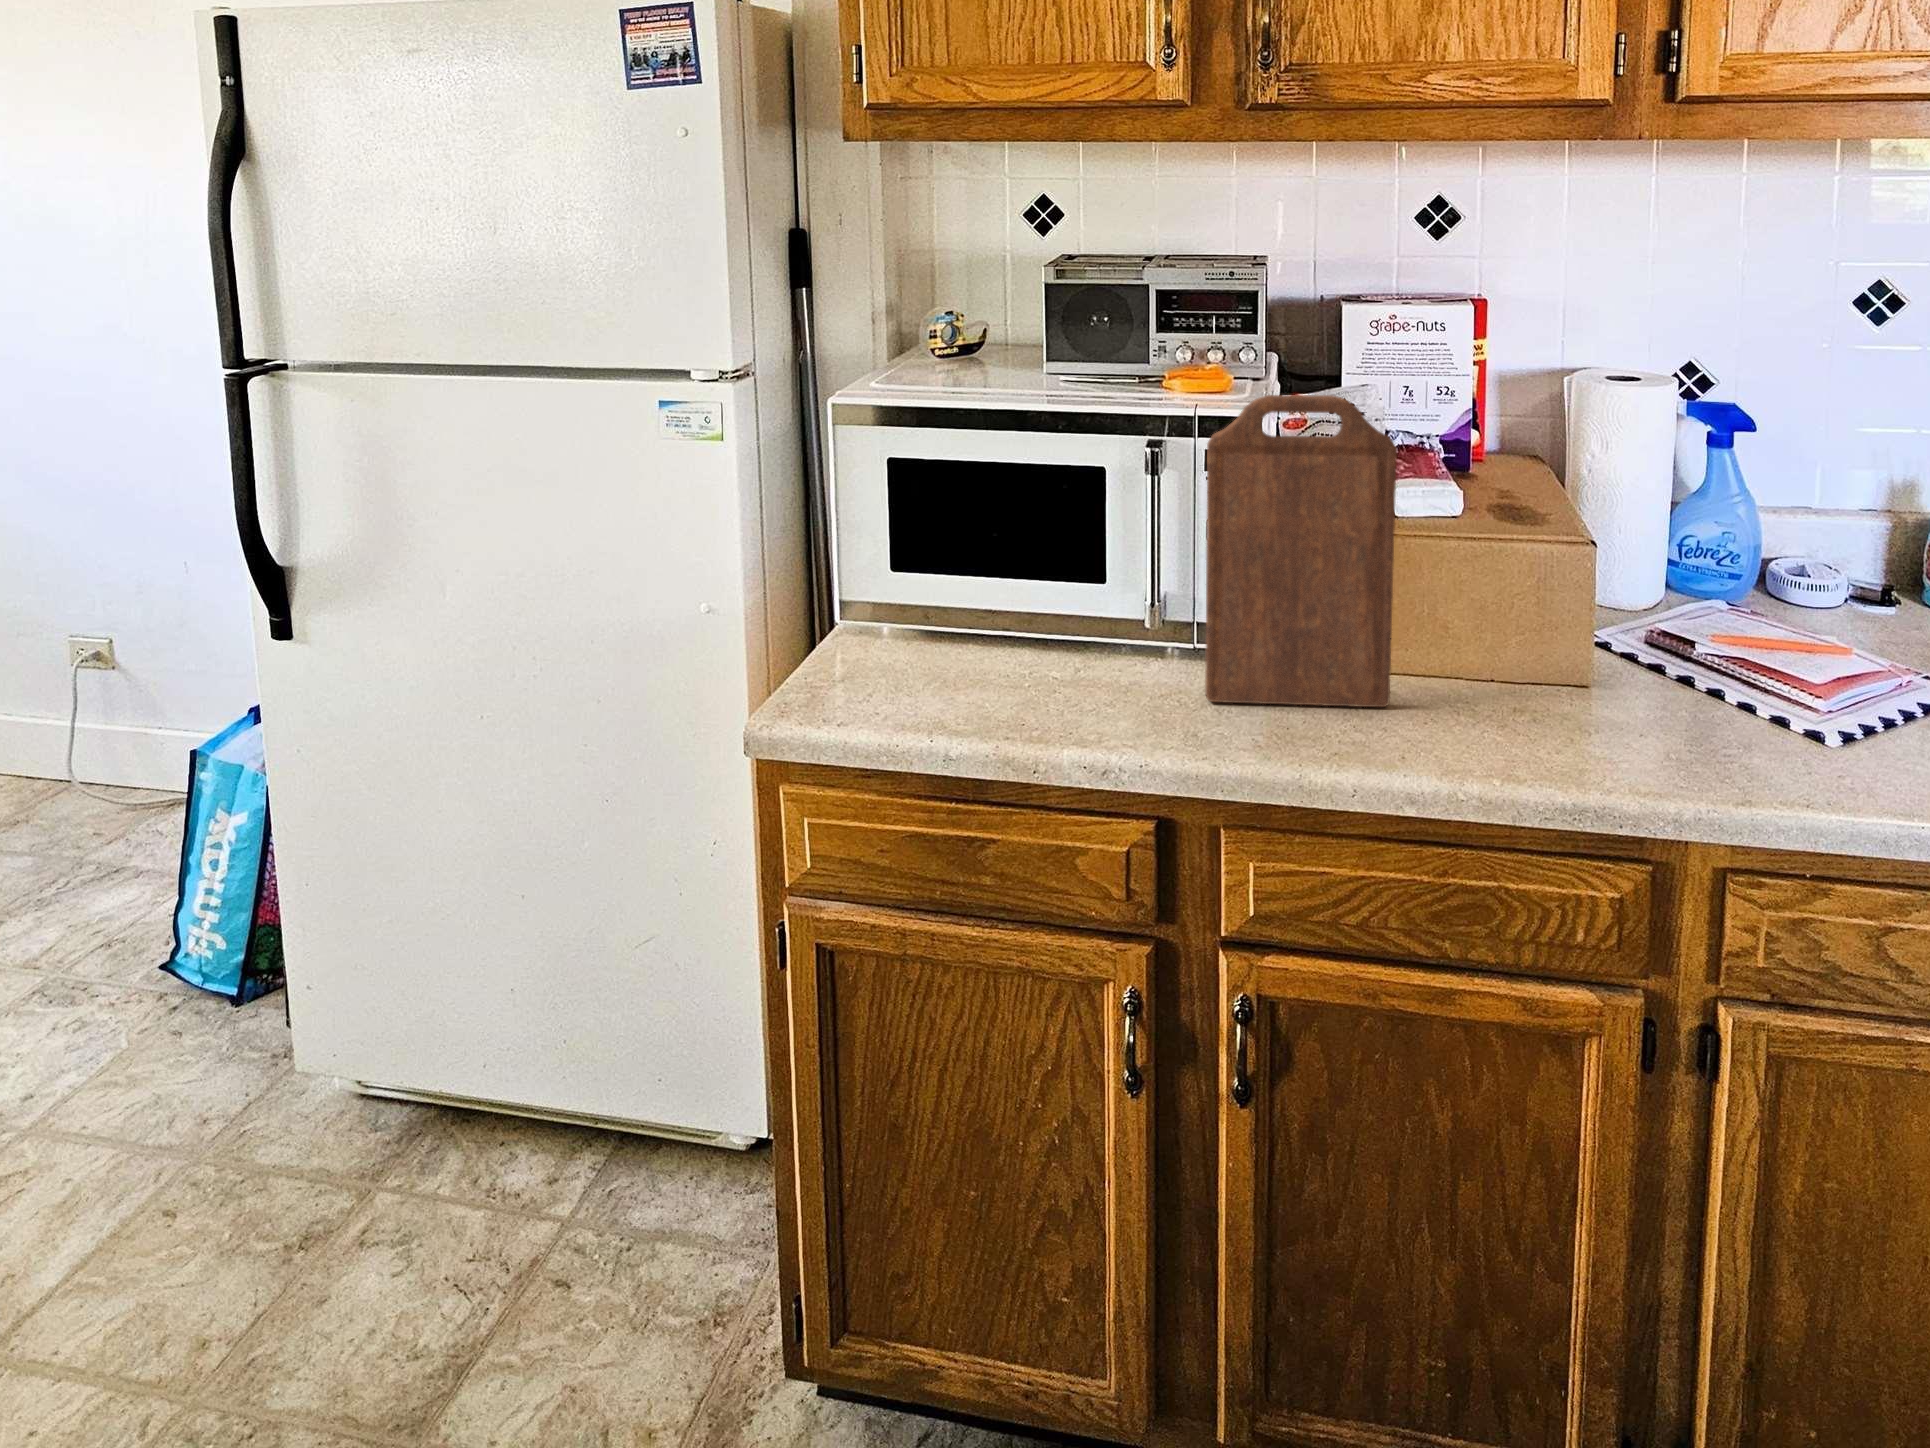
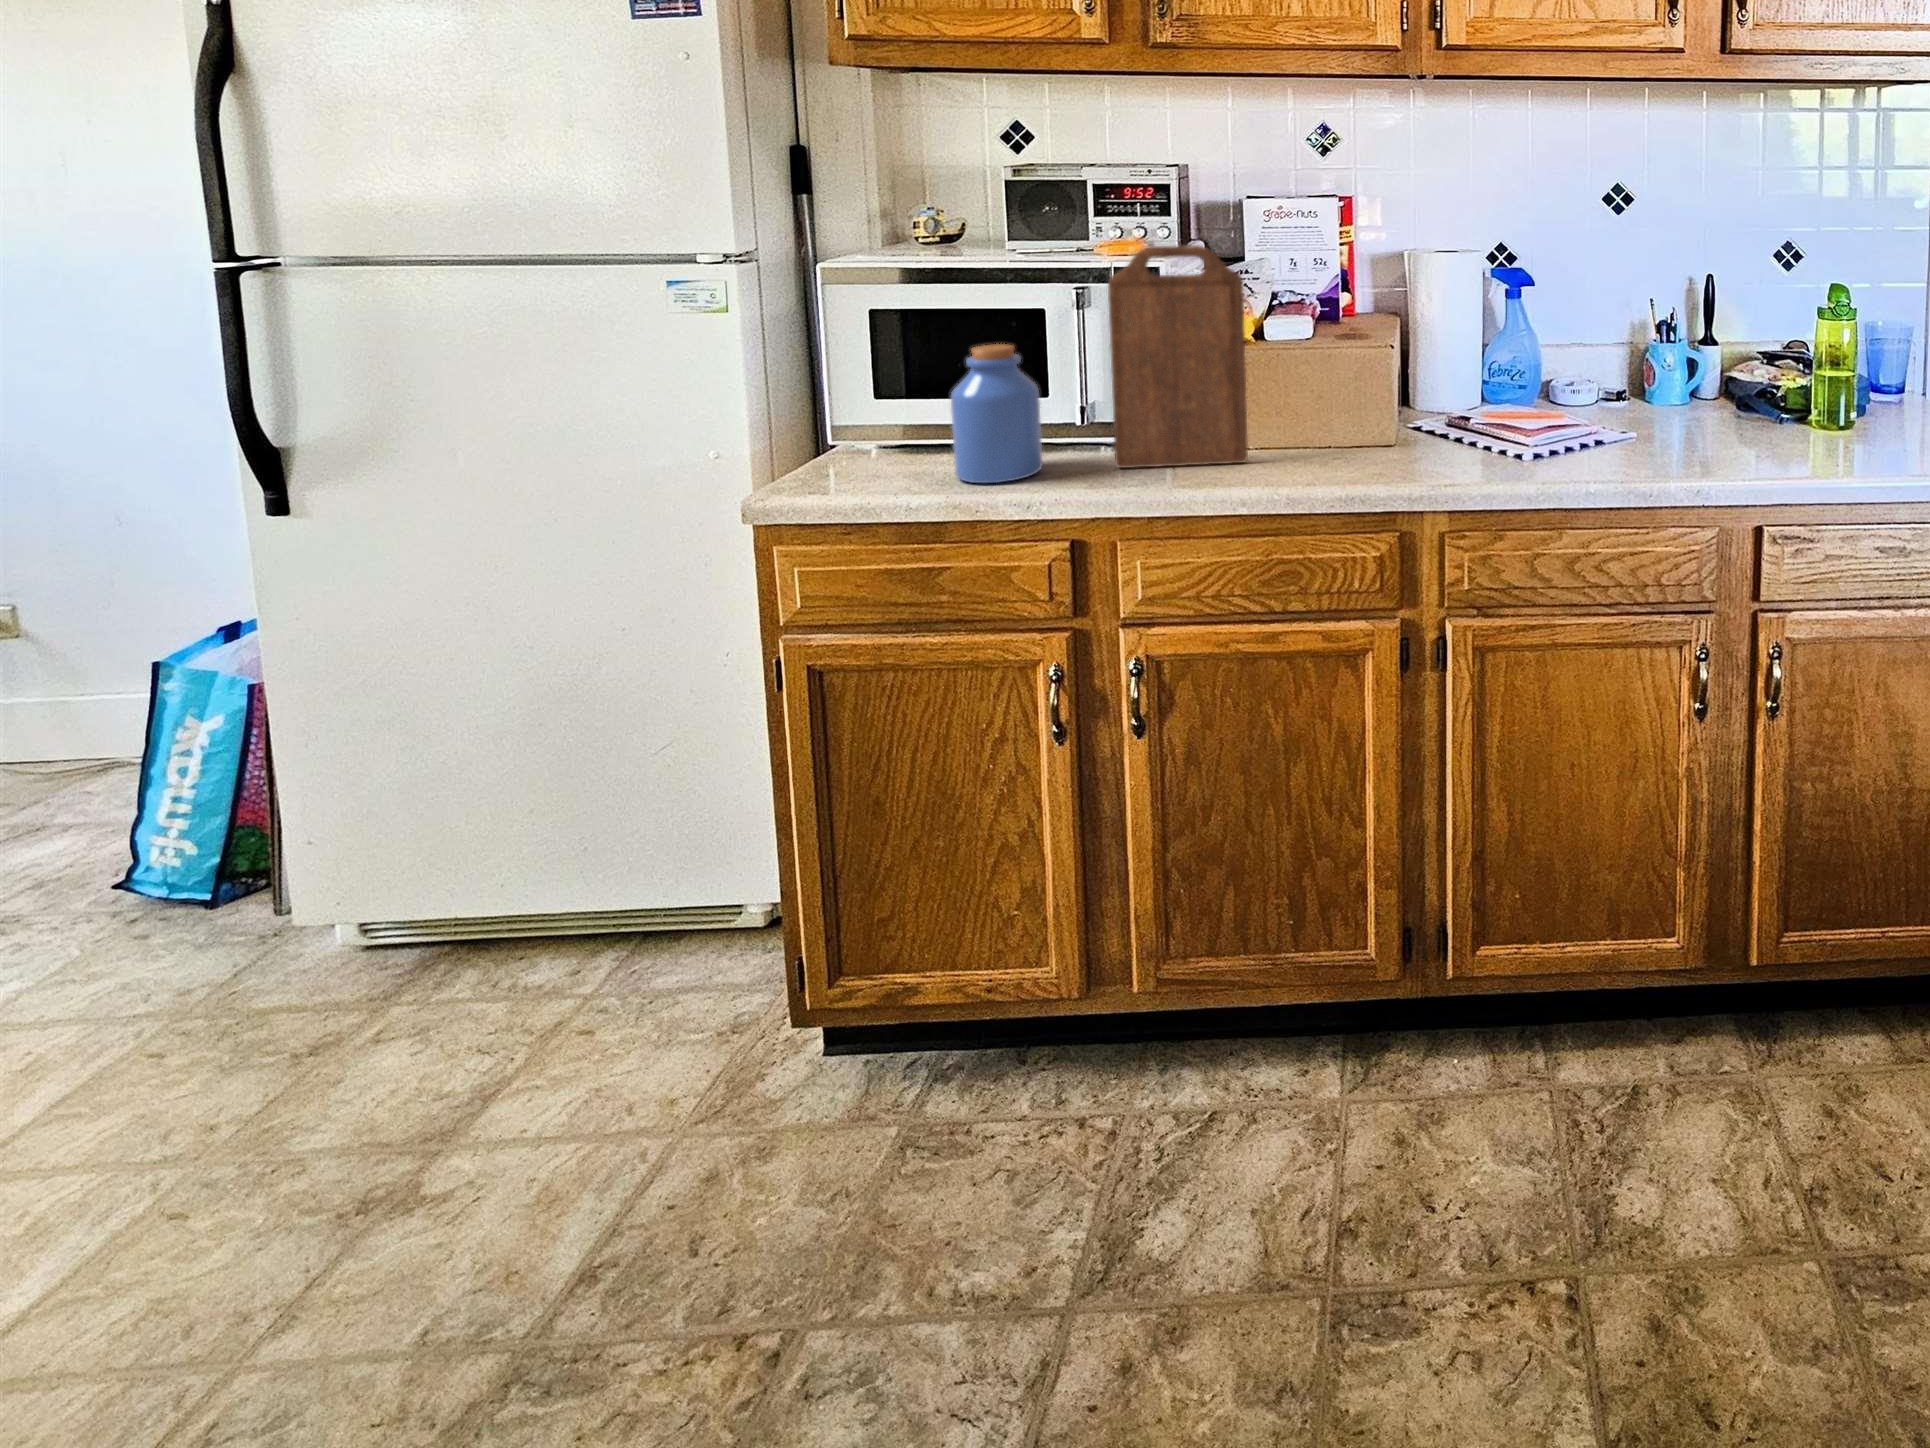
jar: none [997,520,1108,720] -> present [951,344,1042,483]

